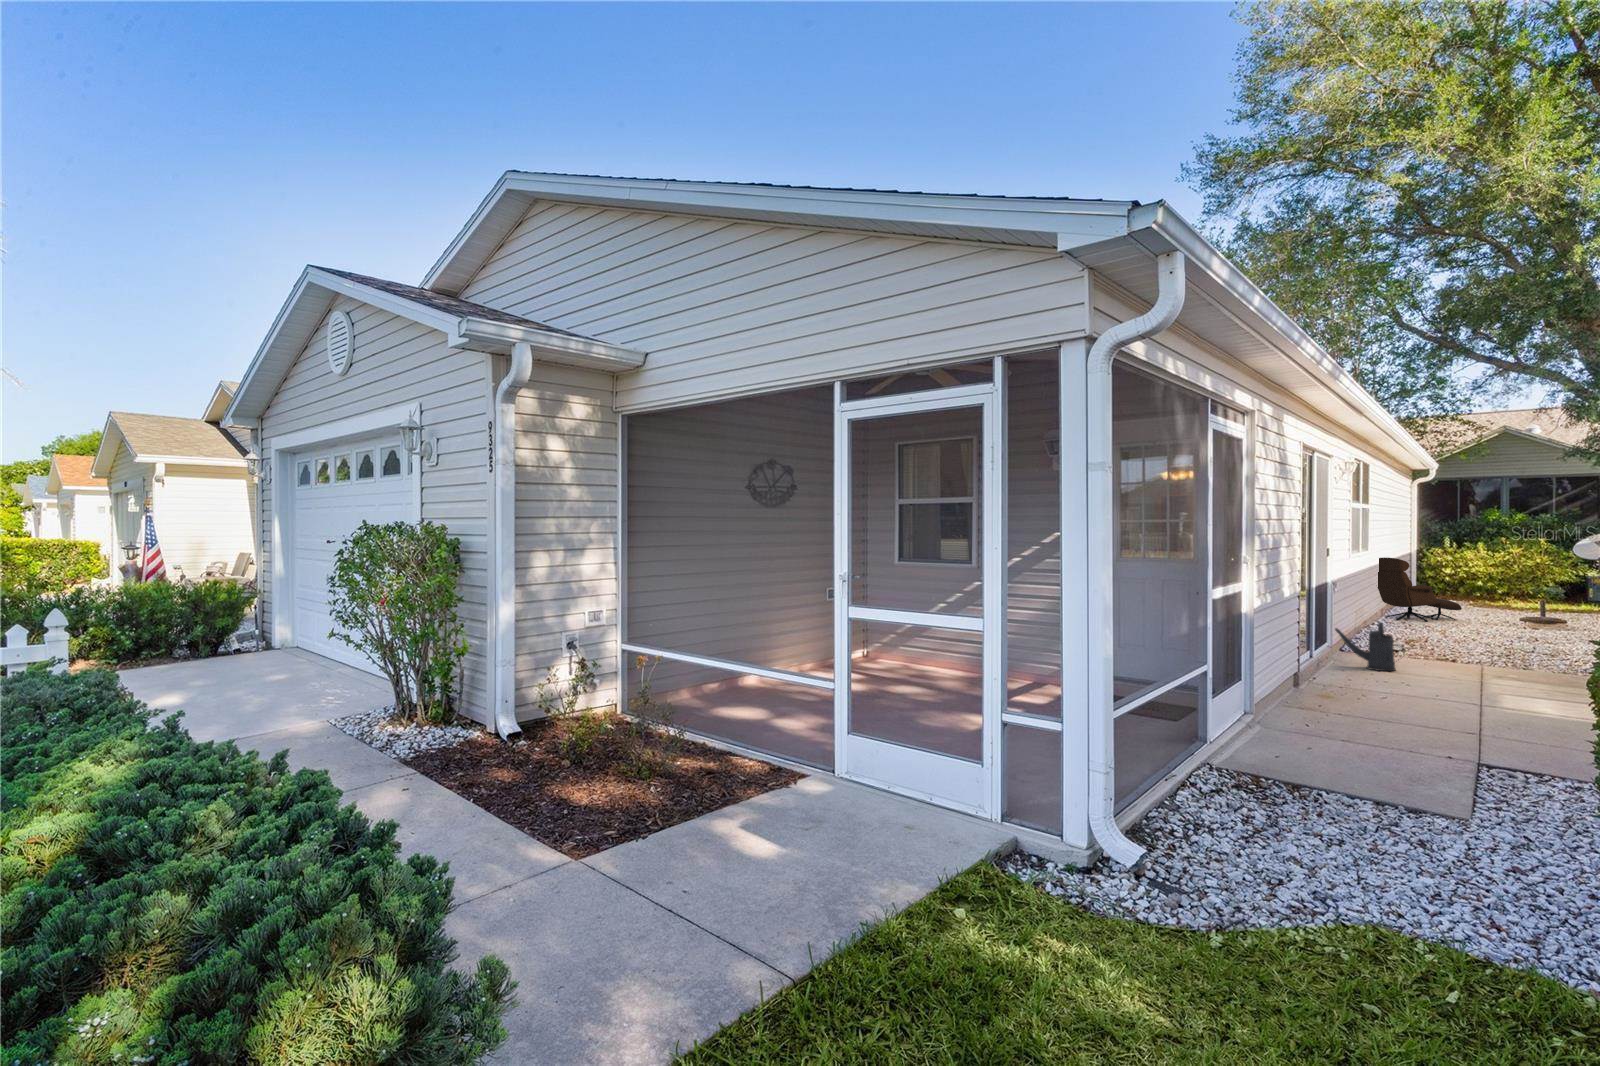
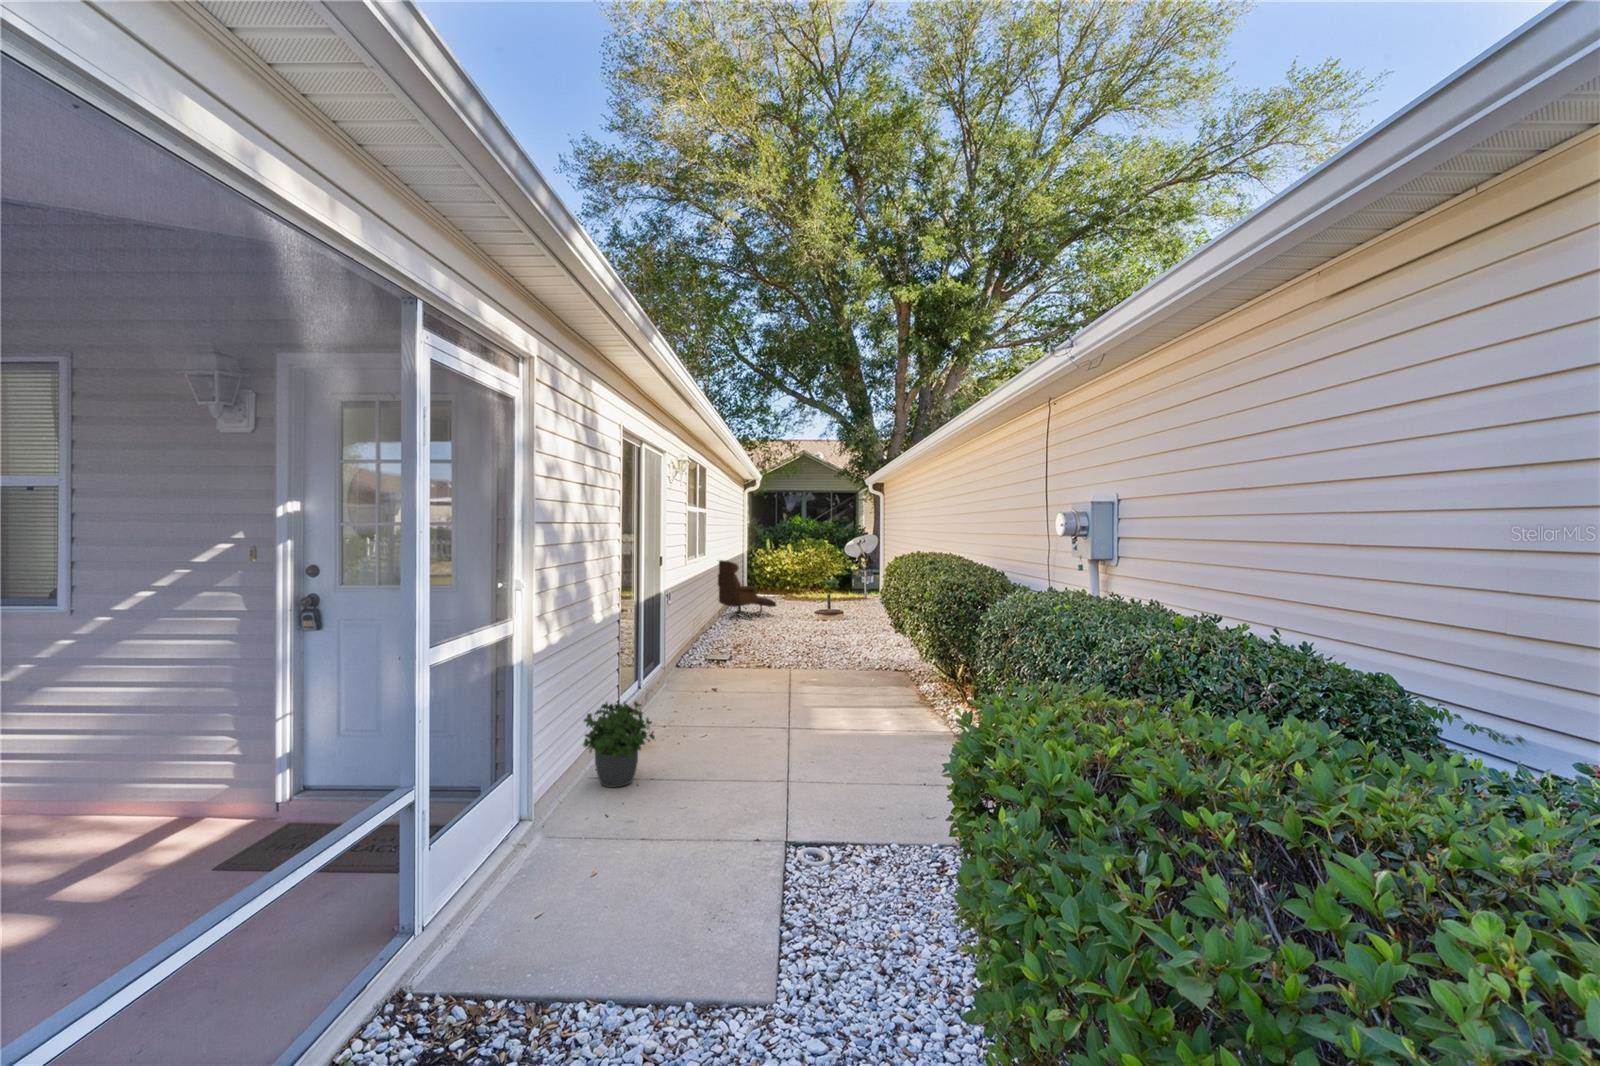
watering can: present [1335,622,1398,671] -> none [666,636,728,689]
potted plant: none [1280,653,1344,717] -> present [583,702,655,787]

